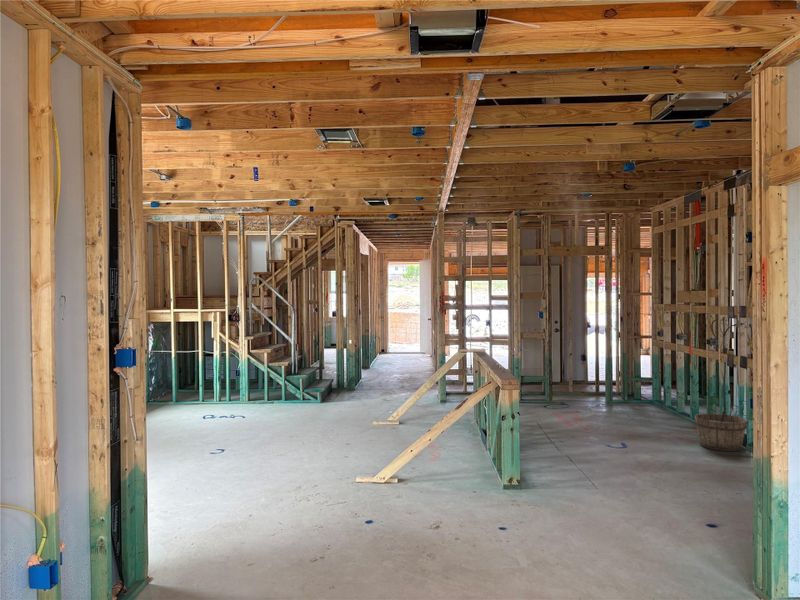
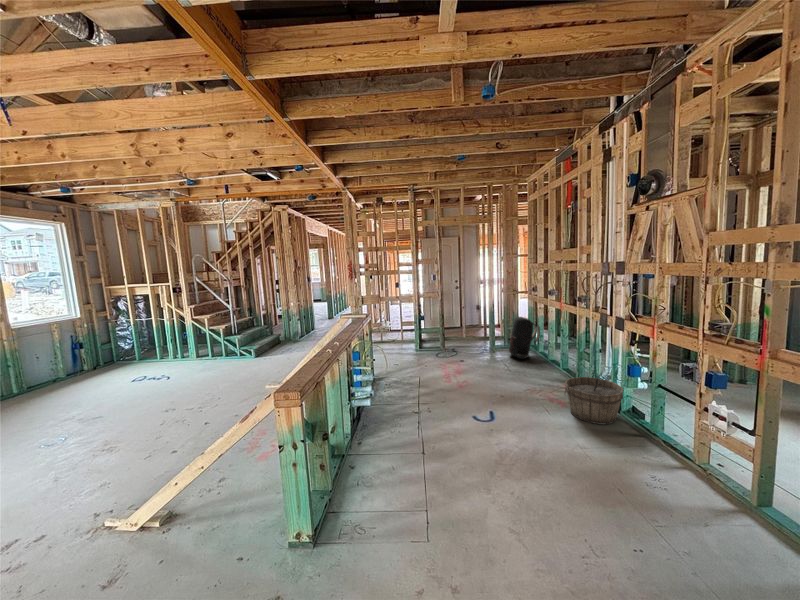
backpack: none [632,363,668,411] -> present [509,317,540,359]

